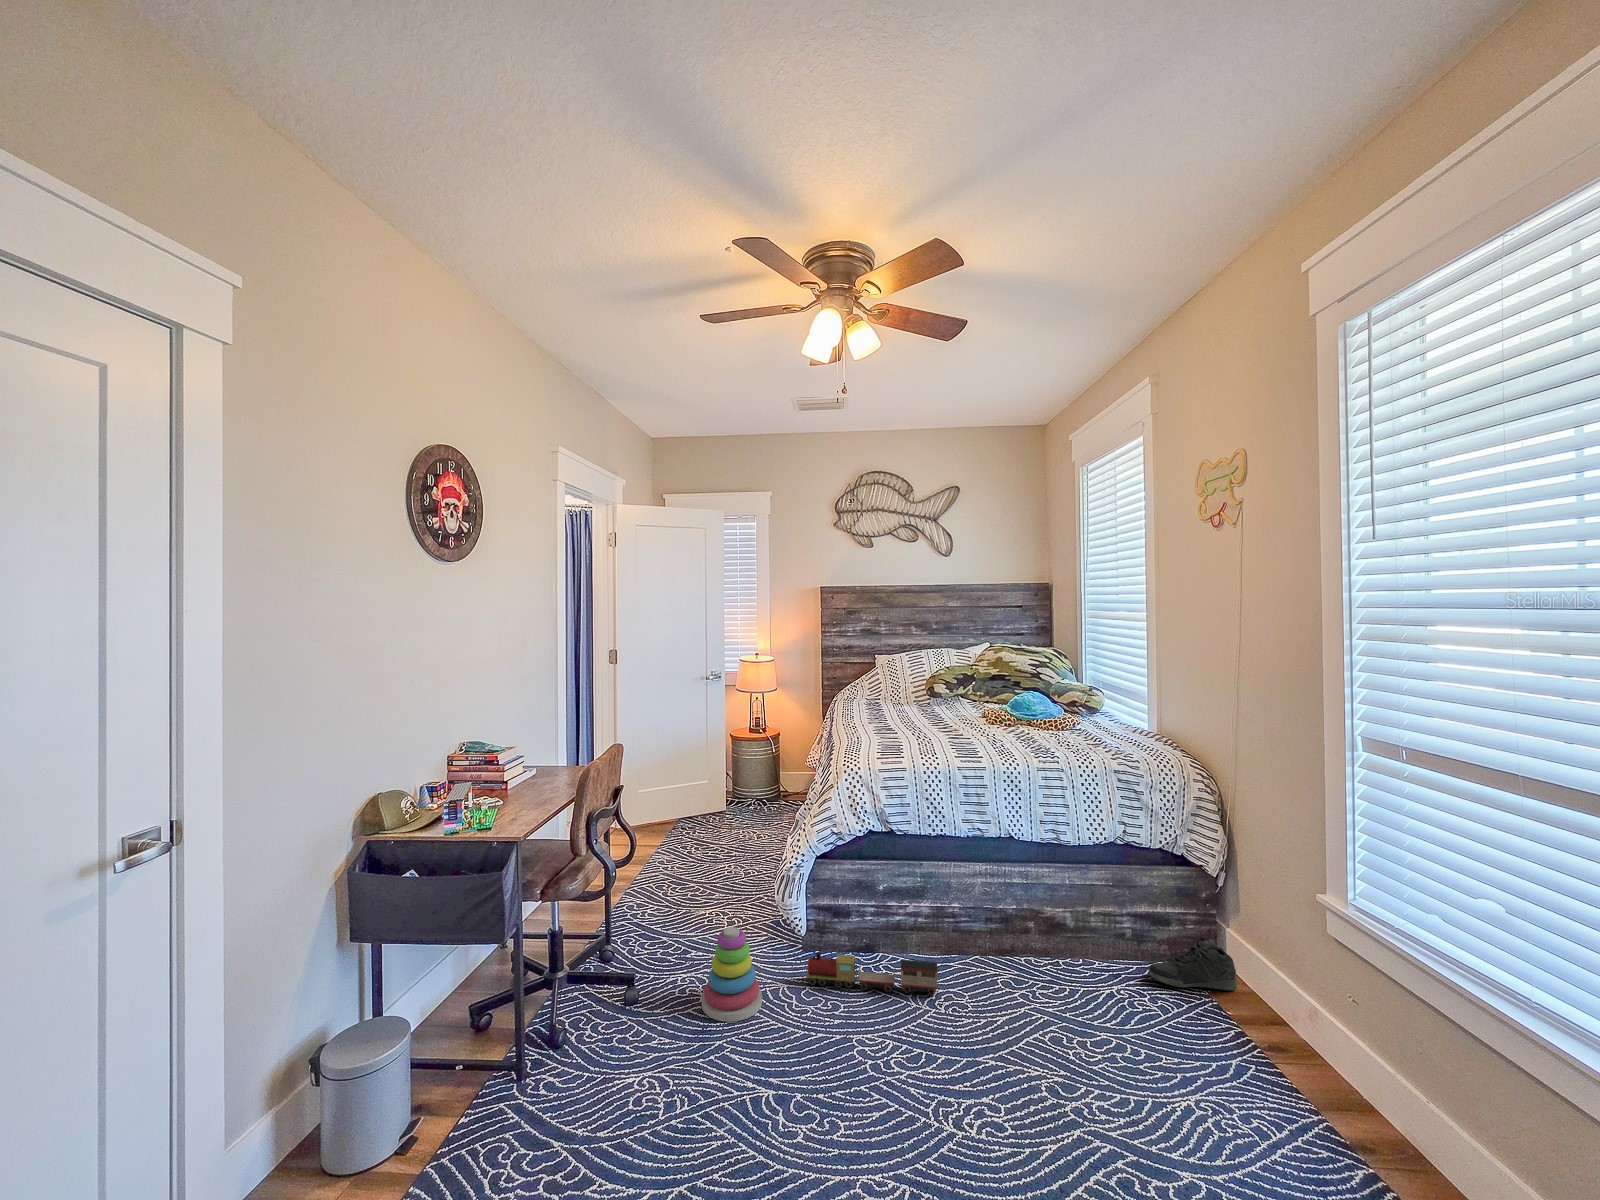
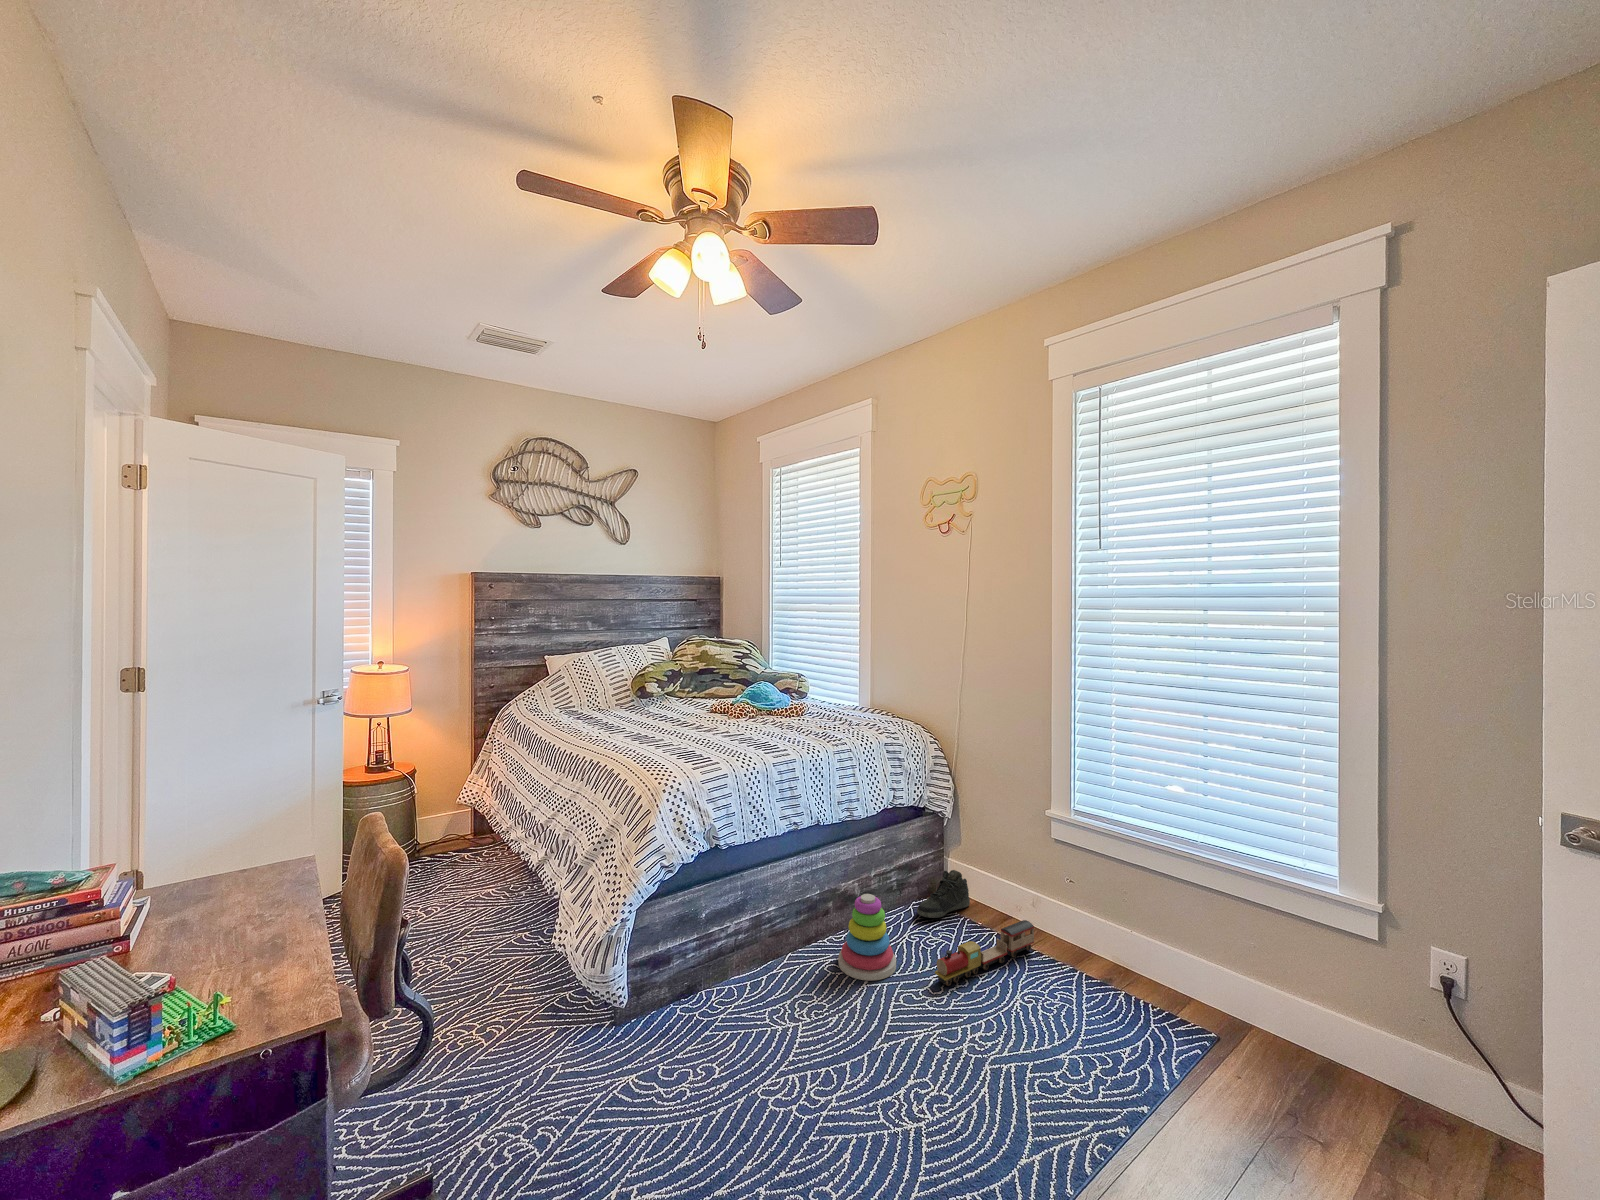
stacking toy: present [702,927,762,1022] -> present [838,894,896,981]
toy train: present [806,952,938,995] -> present [935,920,1034,986]

